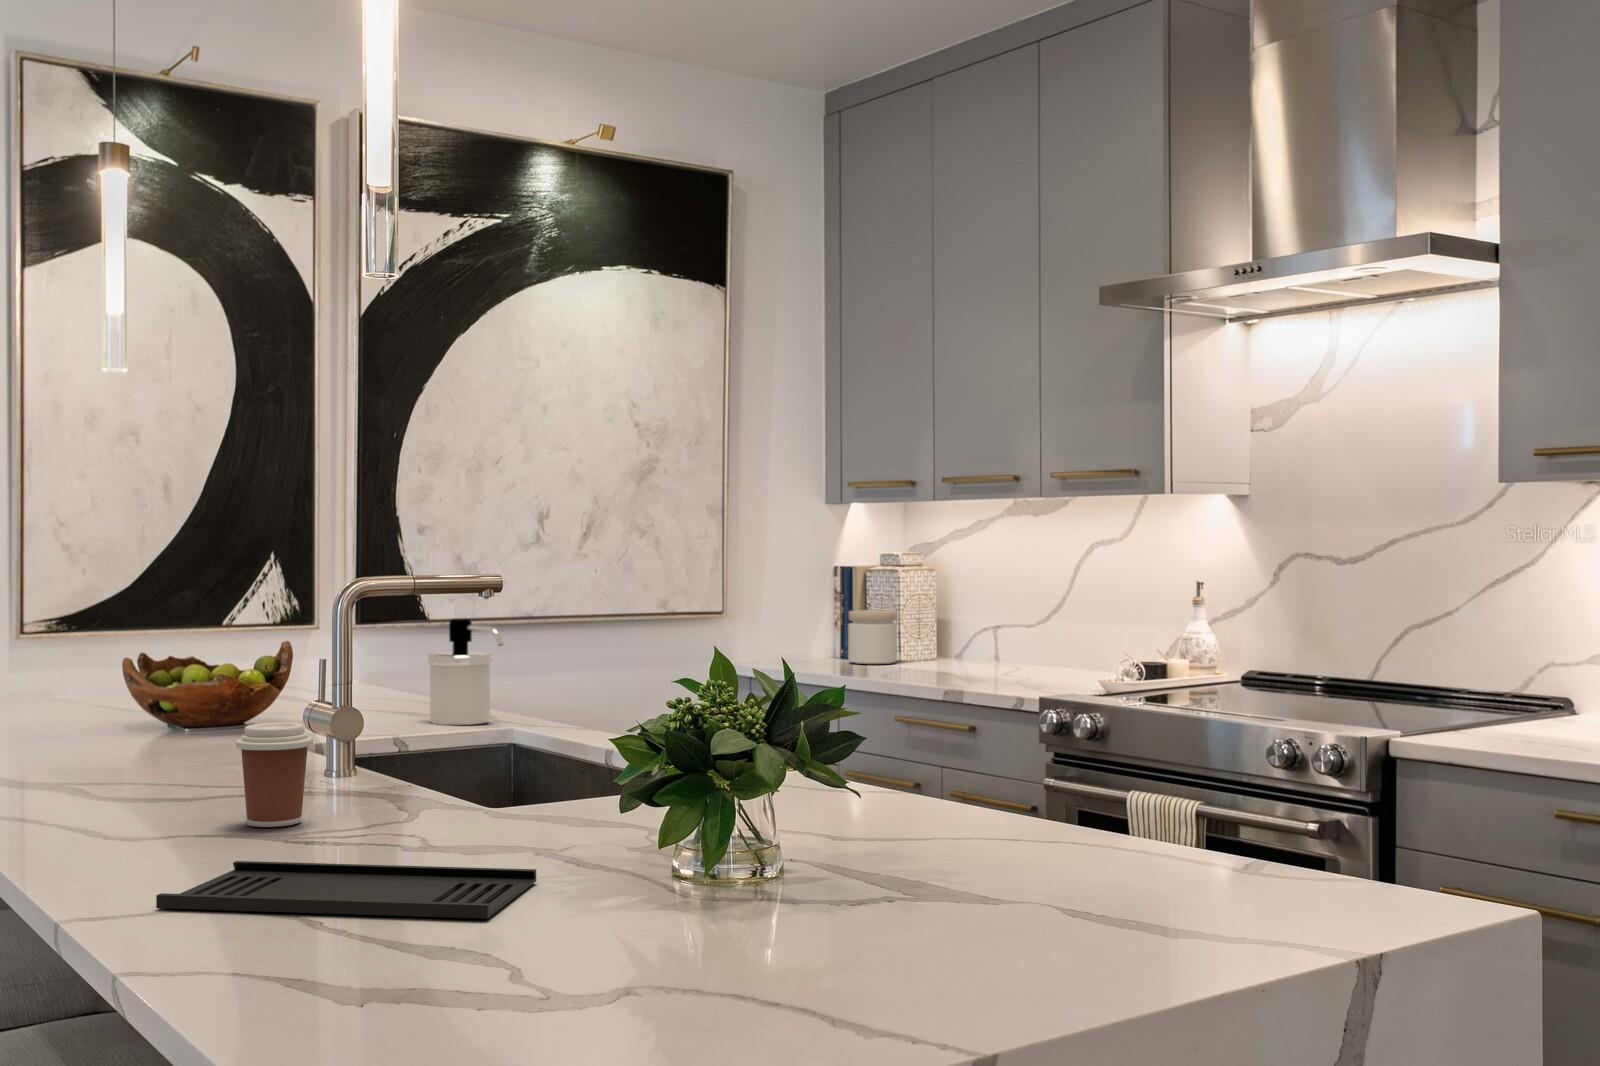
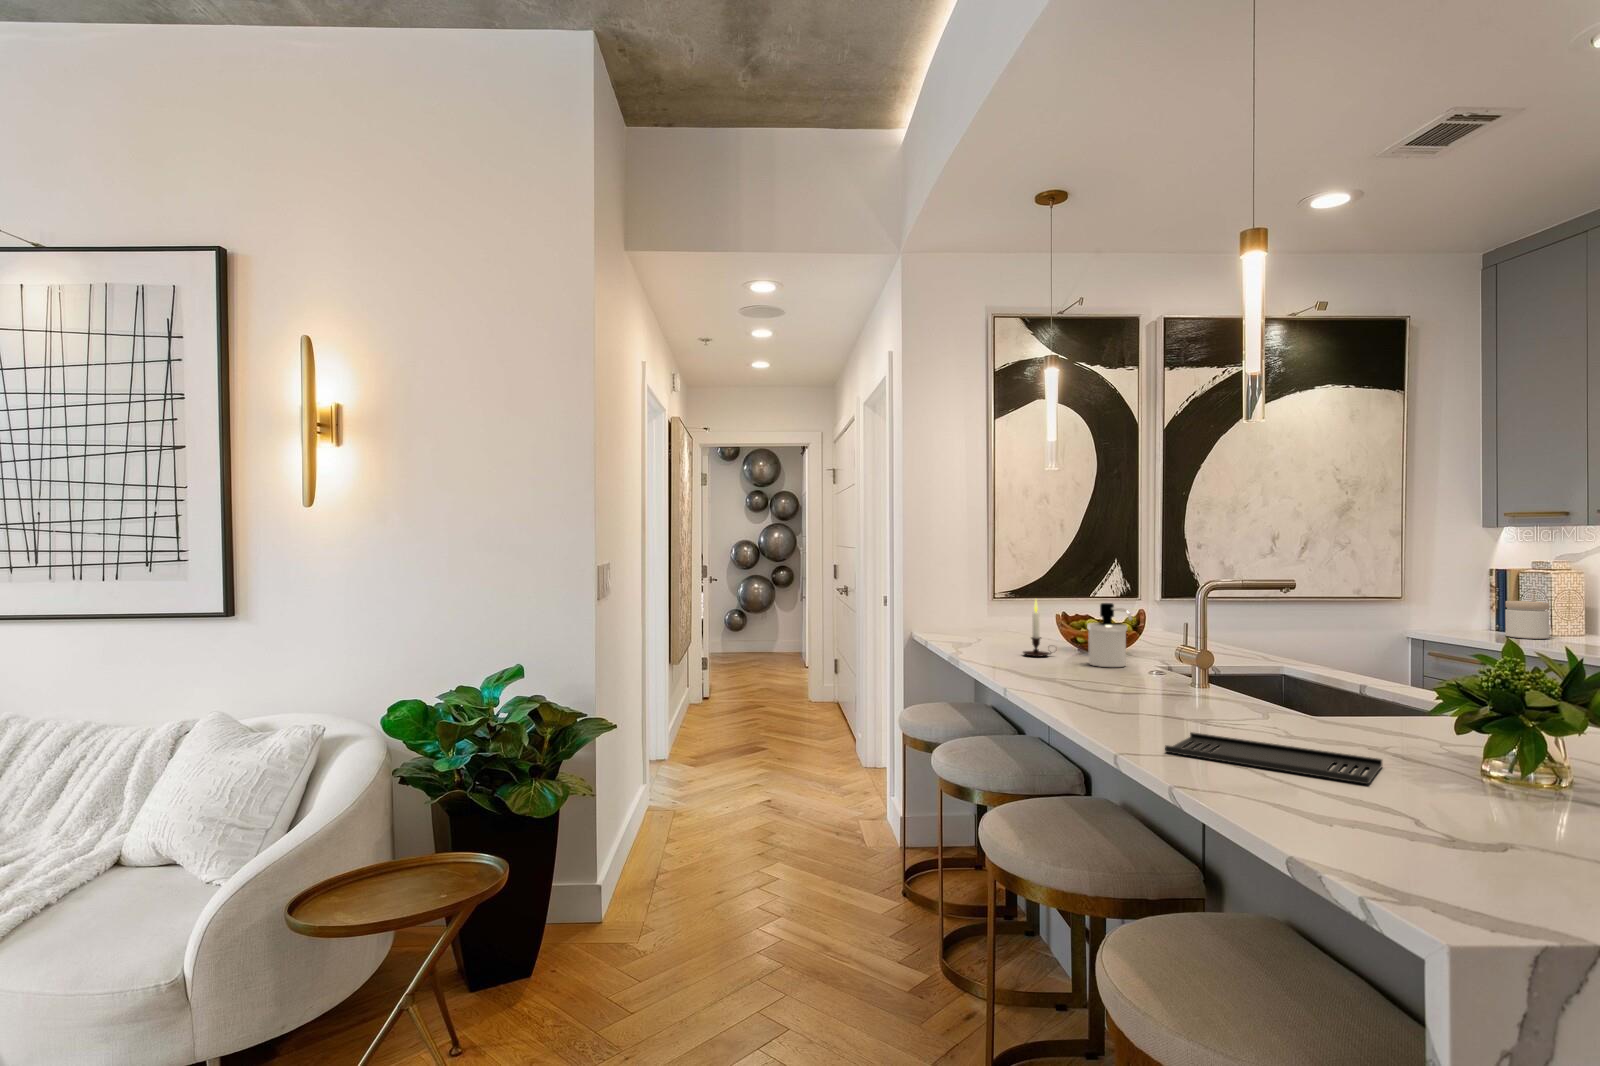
soap dispenser: present [428,619,503,725] -> present [1087,603,1132,667]
candle: none [33,625,108,742] -> present [1023,601,1052,657]
coffee cup: present [236,723,313,827] -> none [1166,659,1209,715]

